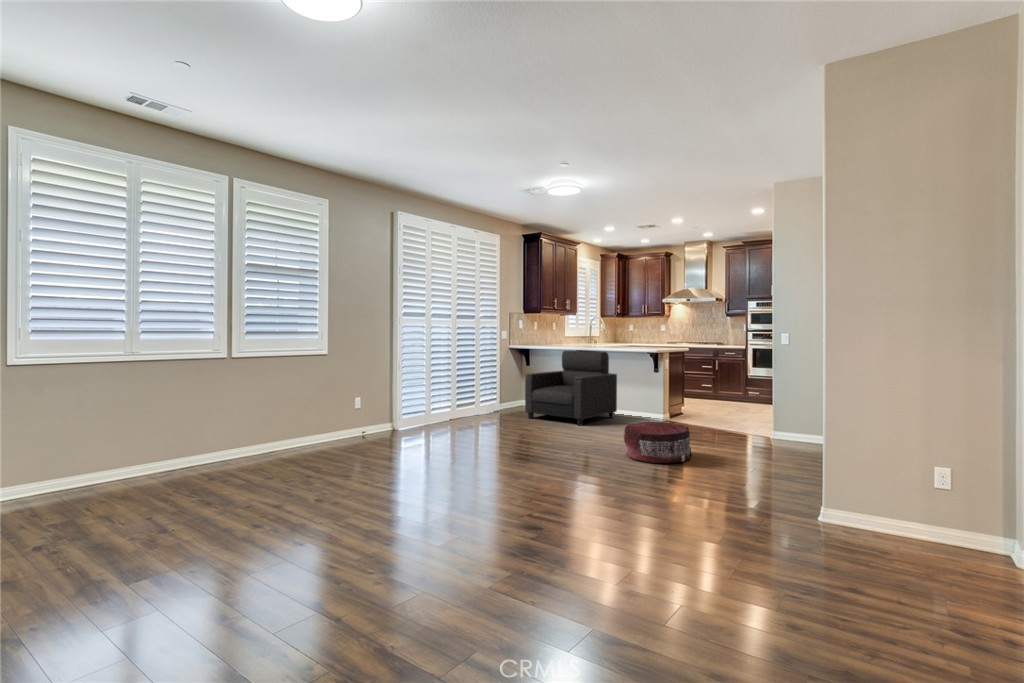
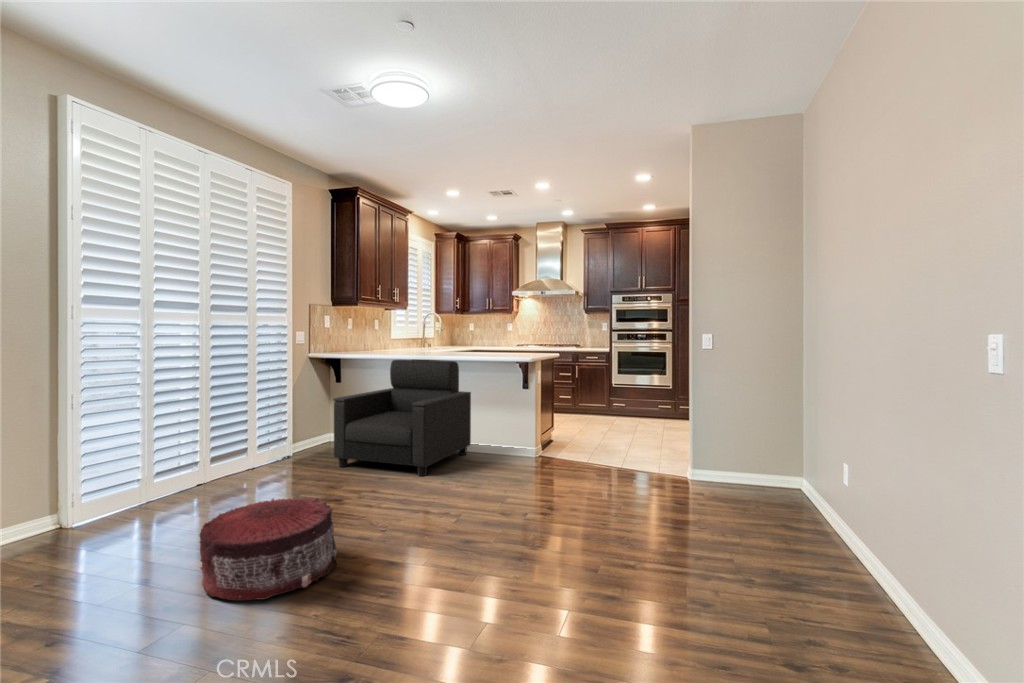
pouf: present [624,421,692,463] -> present [200,498,337,601]

